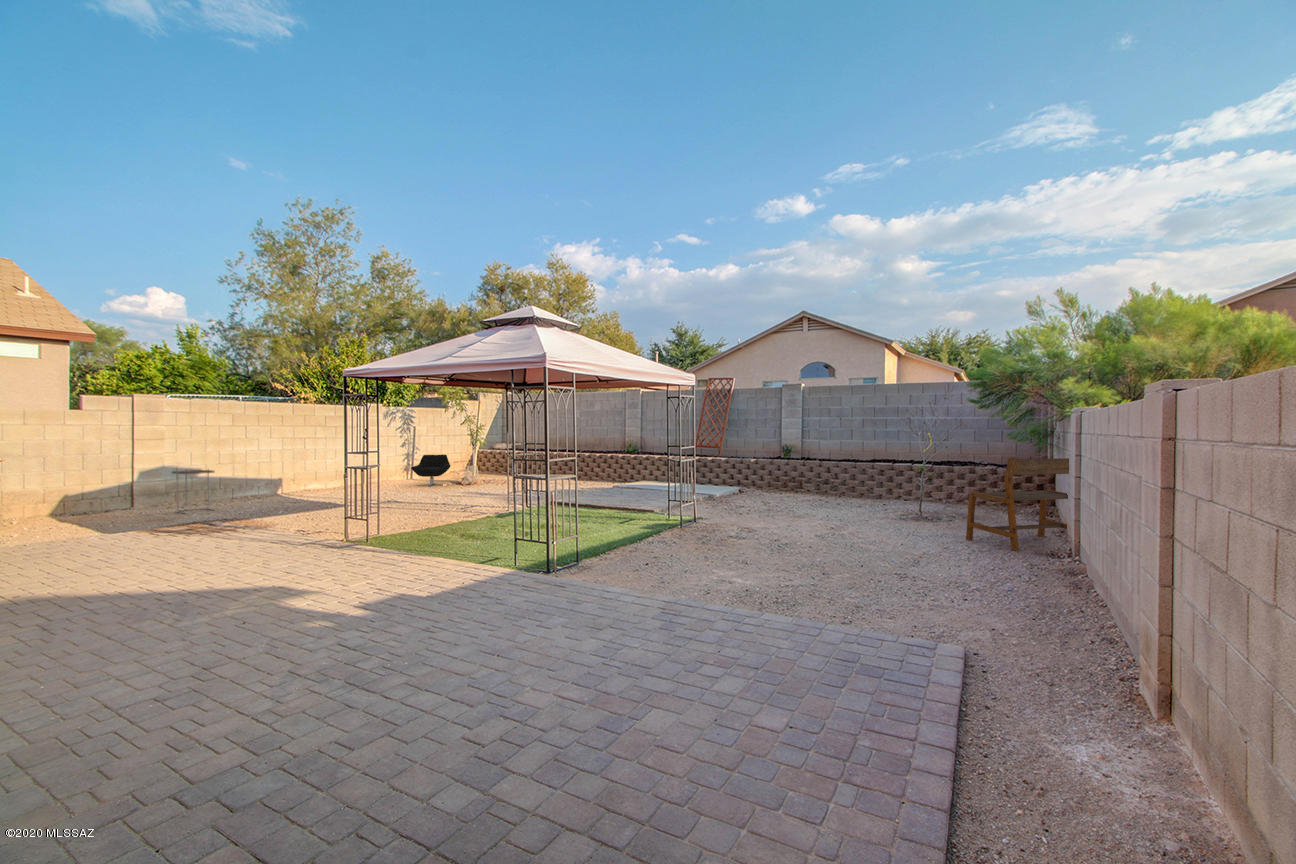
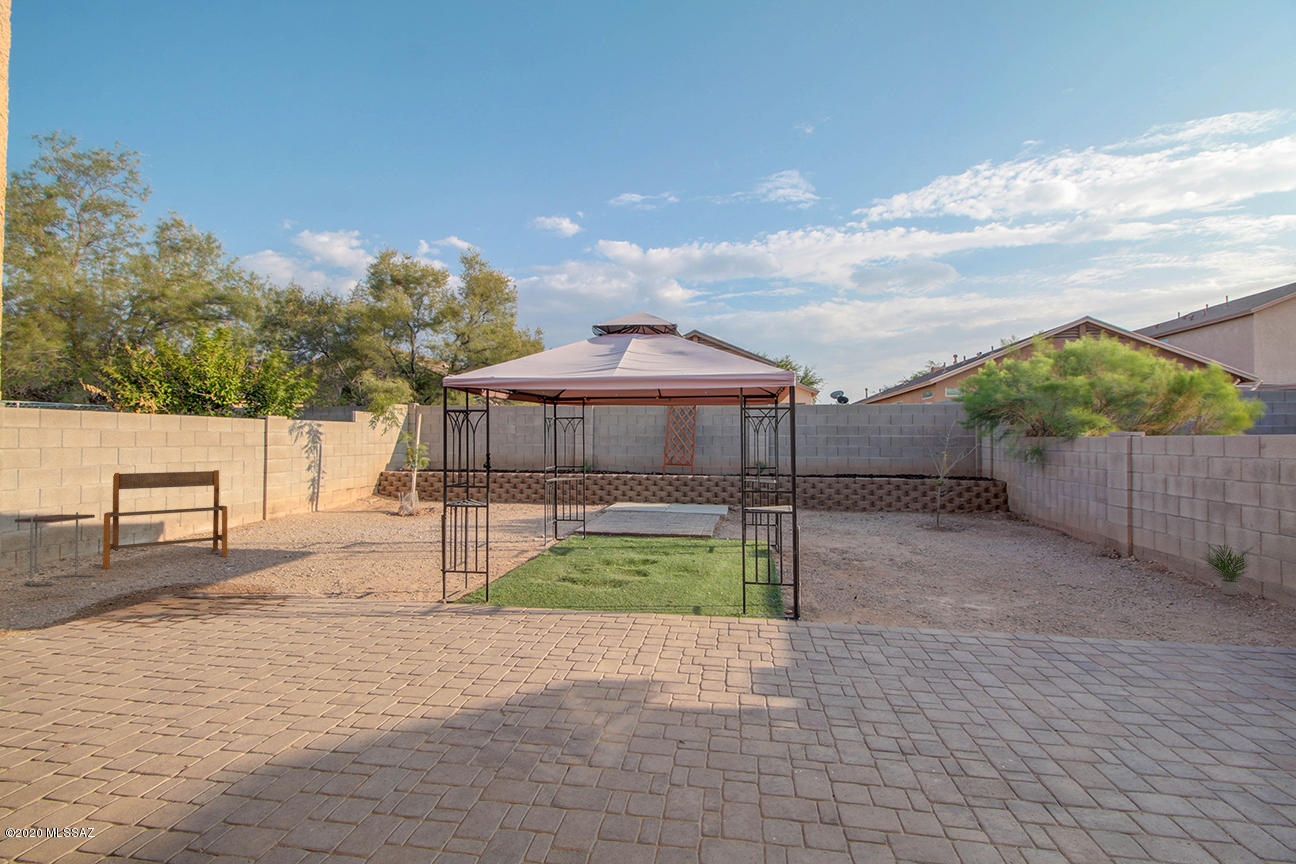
lounge chair: present [411,454,450,487] -> none [325,480,376,523]
bench: present [966,458,1069,551] -> present [103,470,227,569]
potted plant: none [1020,538,1096,609] -> present [1203,544,1252,595]

